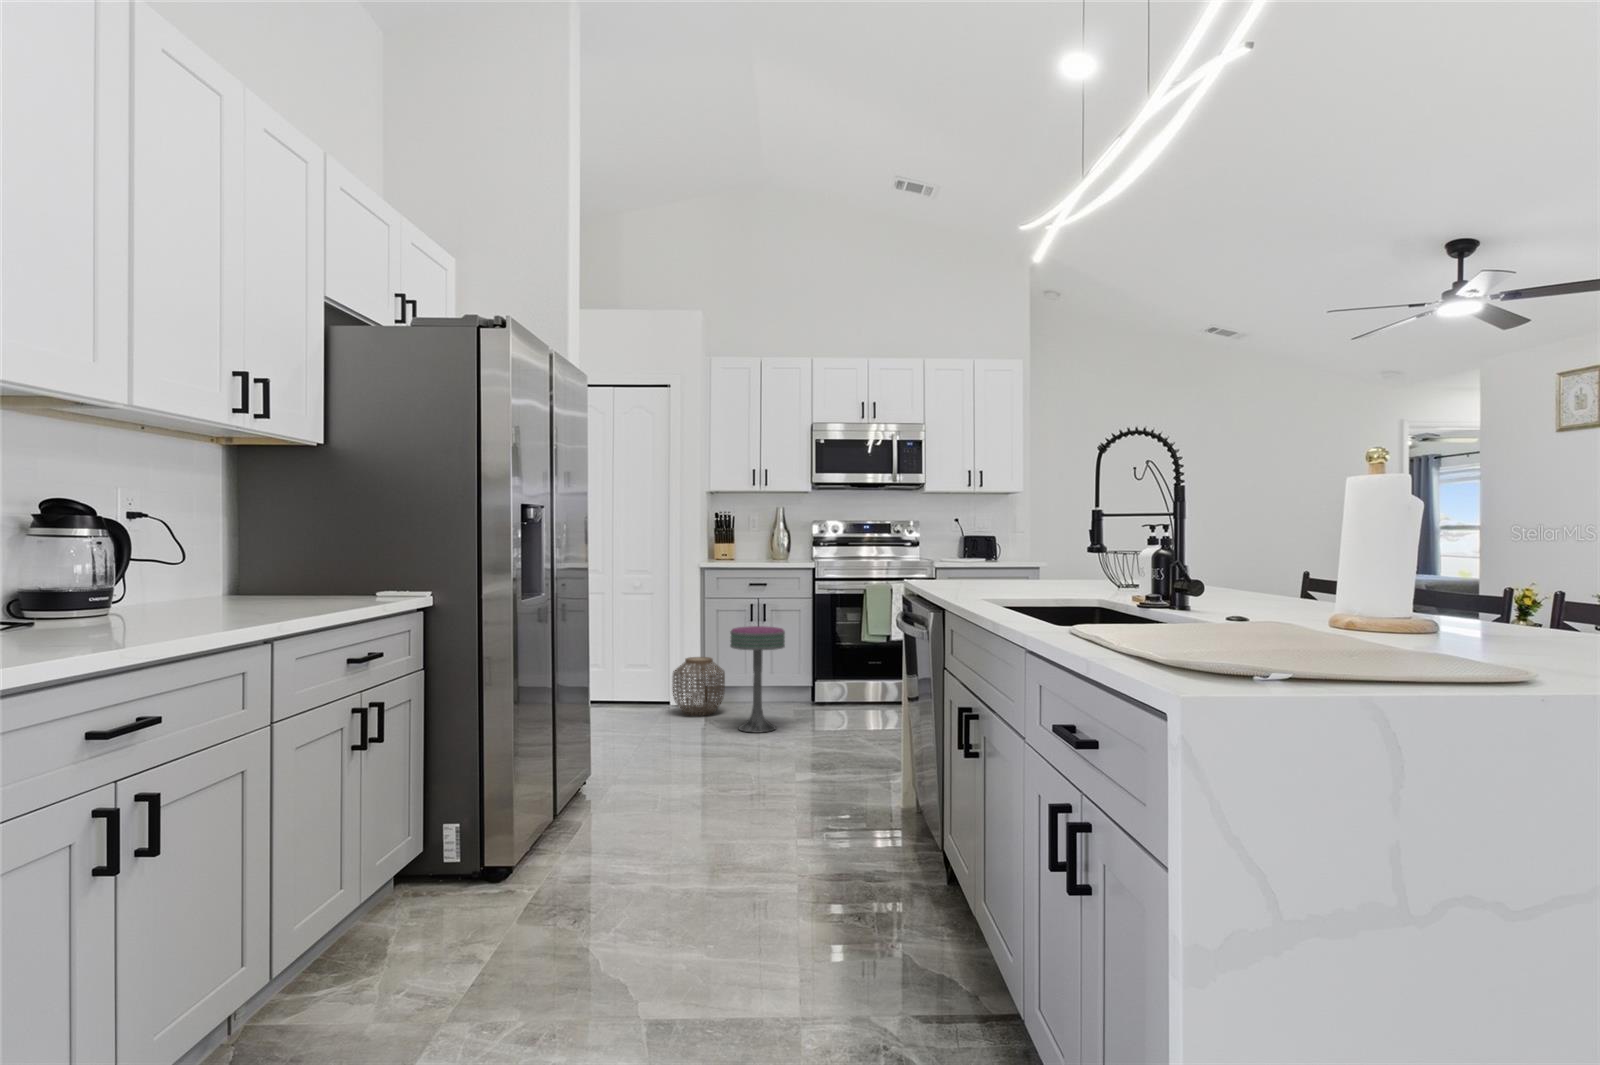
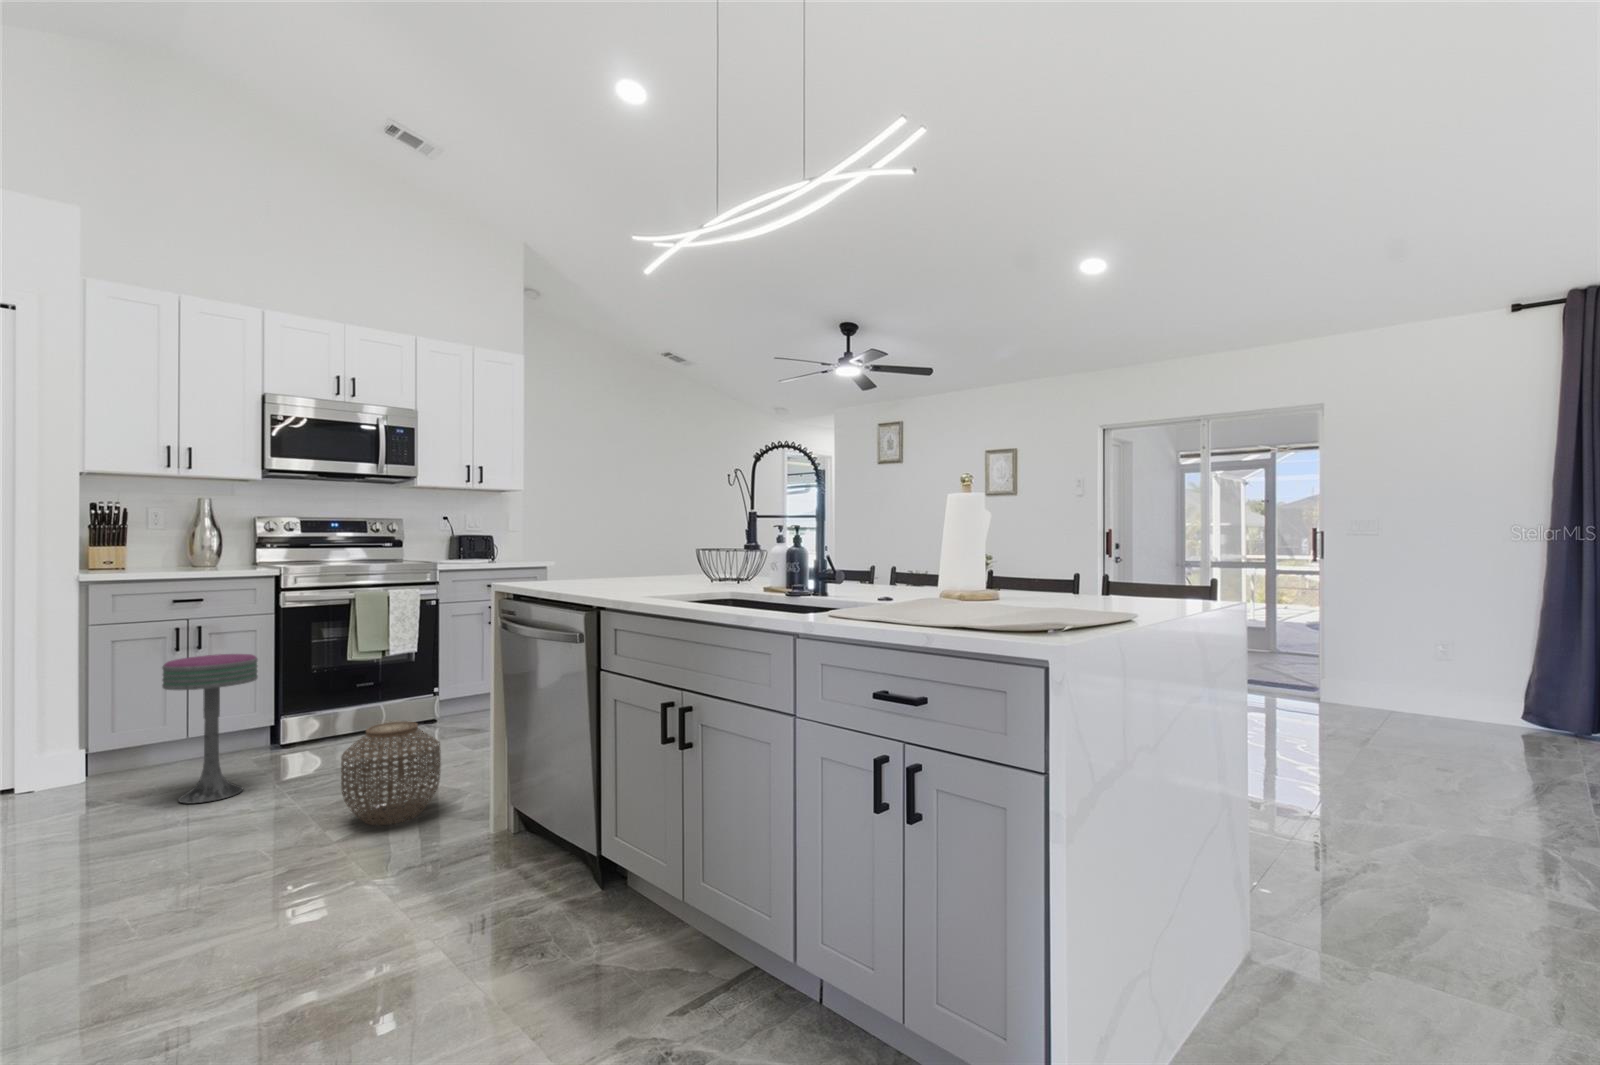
woven basket: present [672,657,725,715] -> present [341,721,440,825]

